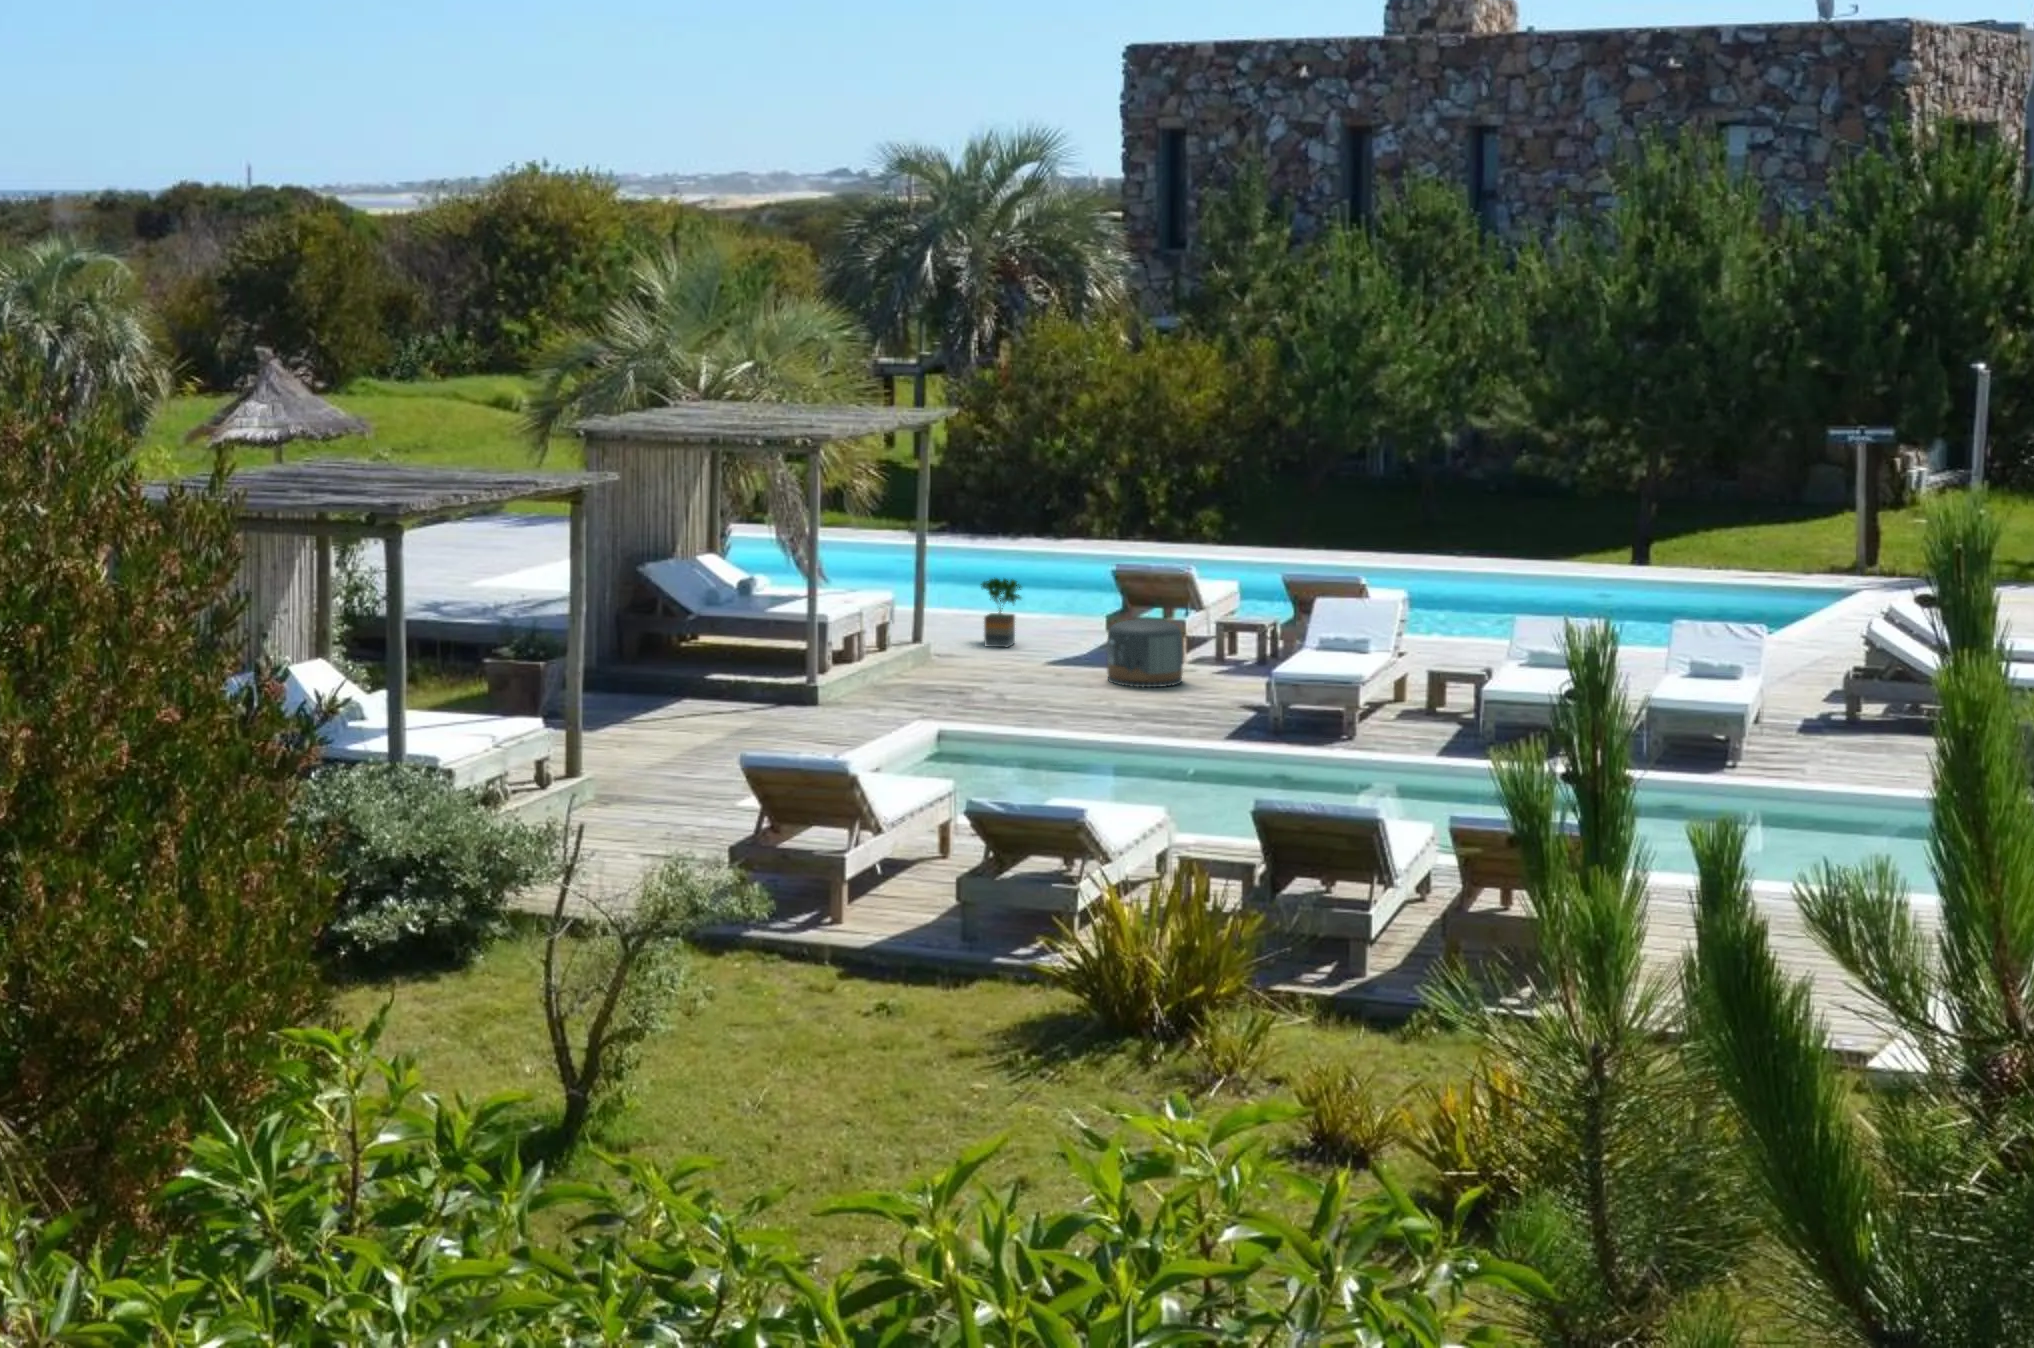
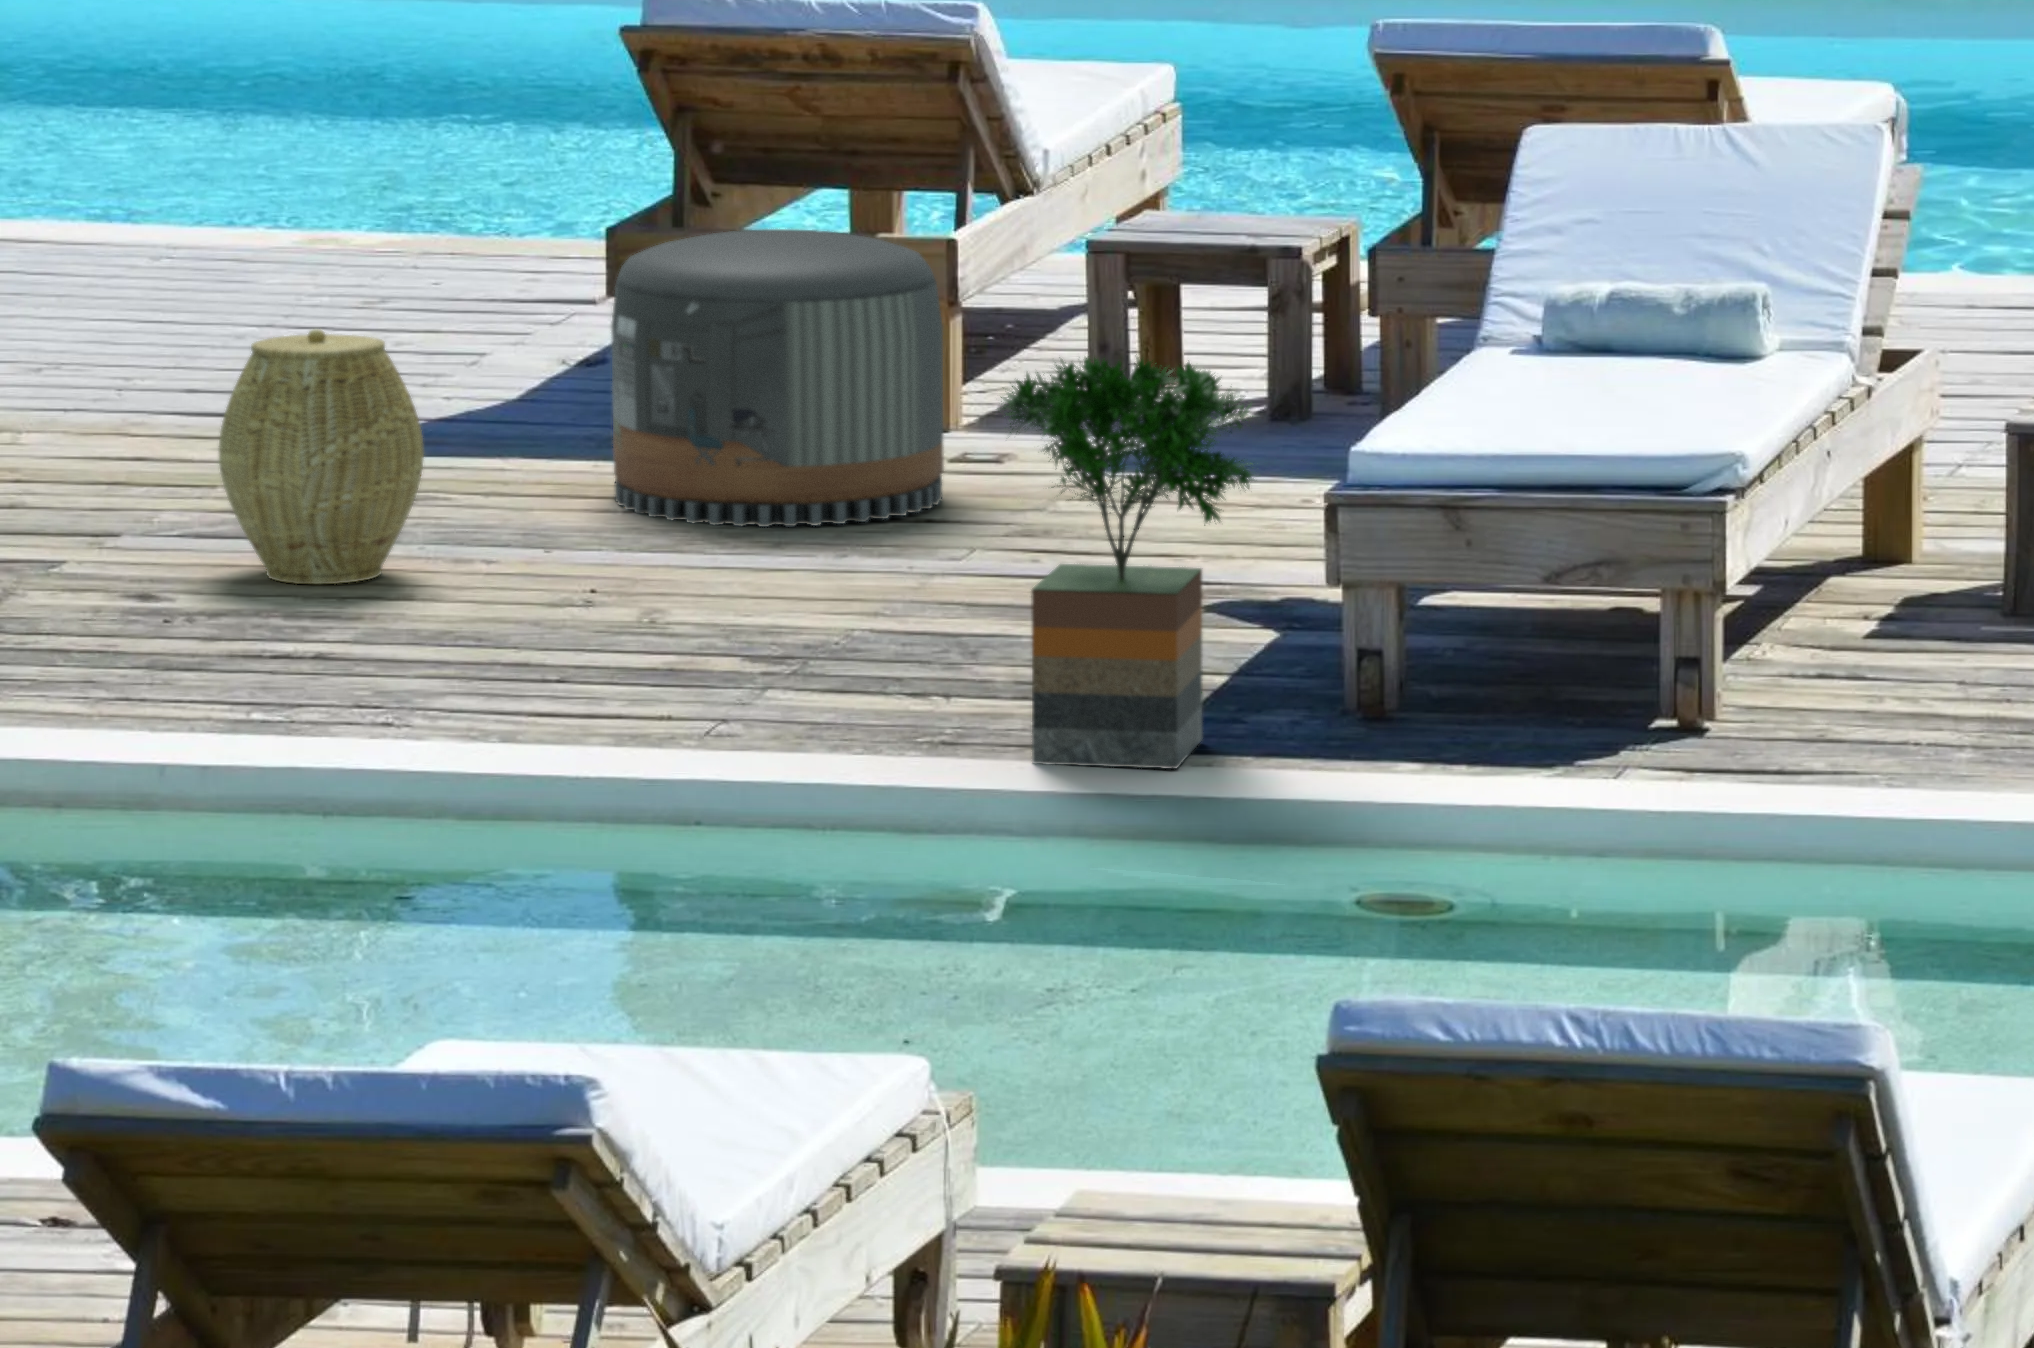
potted tree: present [981,578,1021,647] -> present [1001,356,1253,769]
woven basket: none [1029,643,1073,699] -> present [219,329,424,584]

